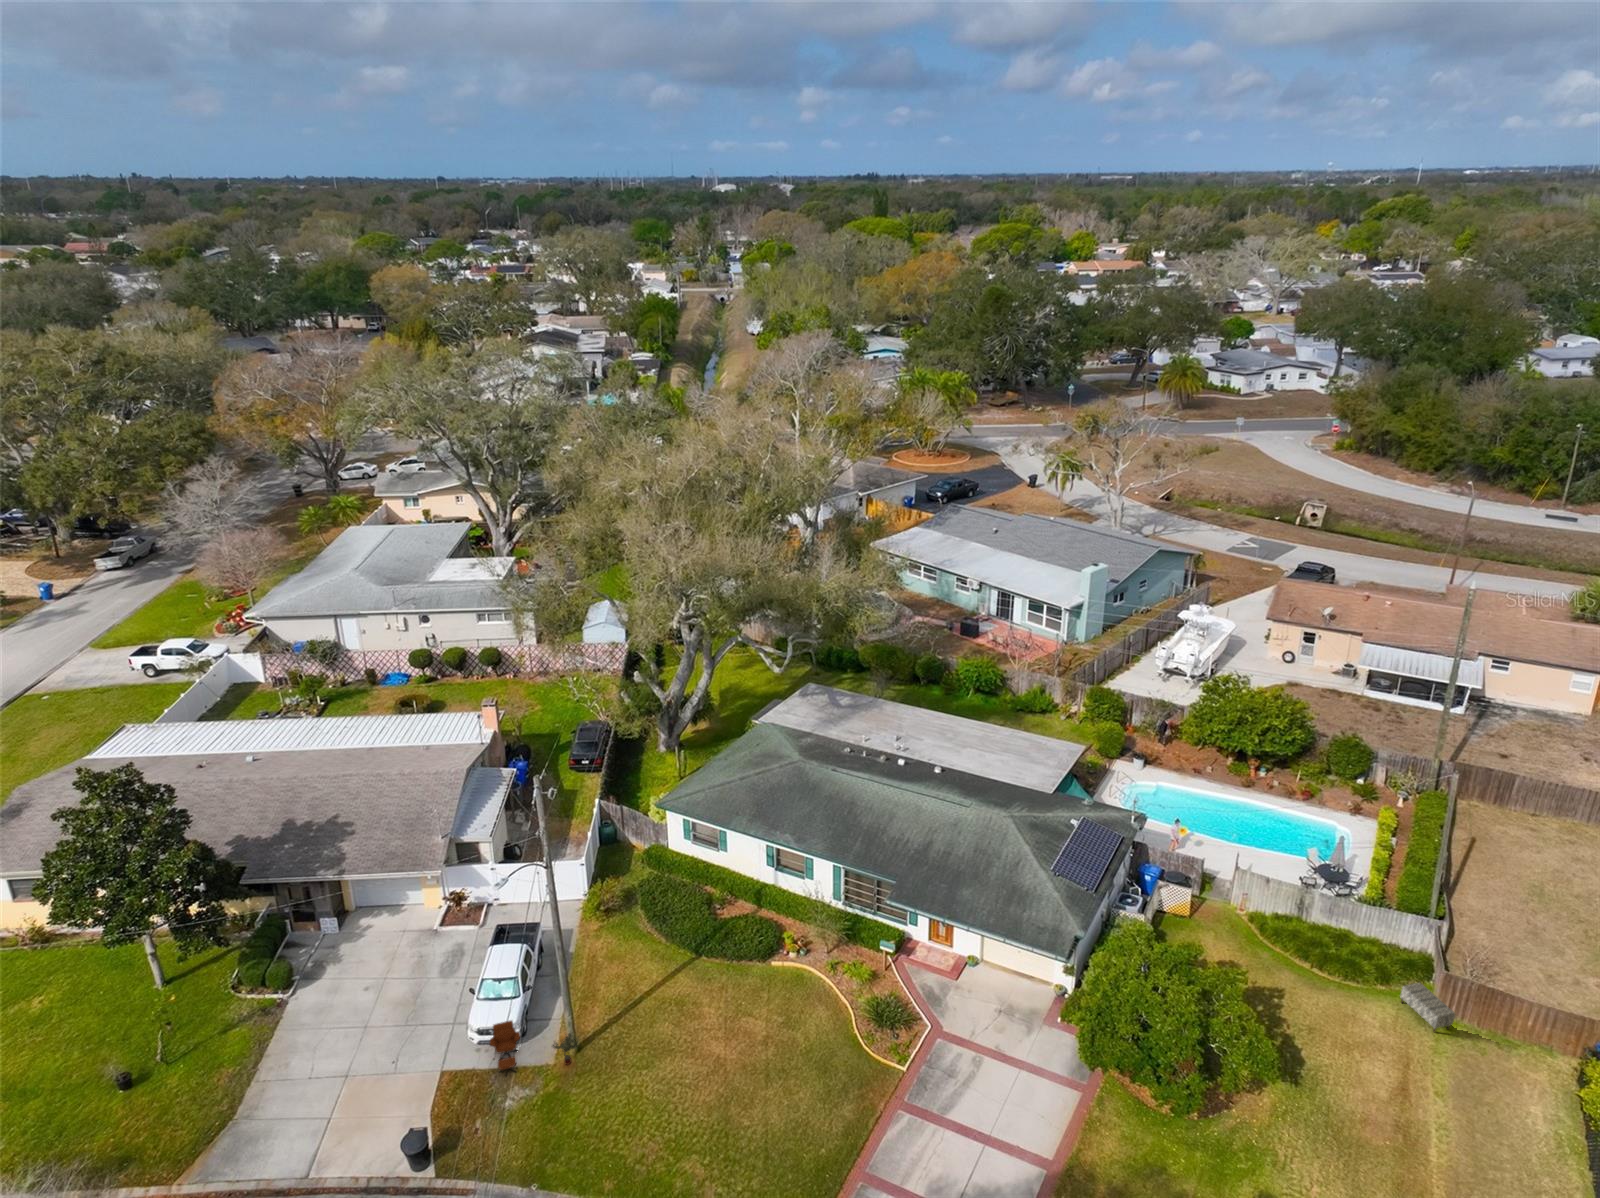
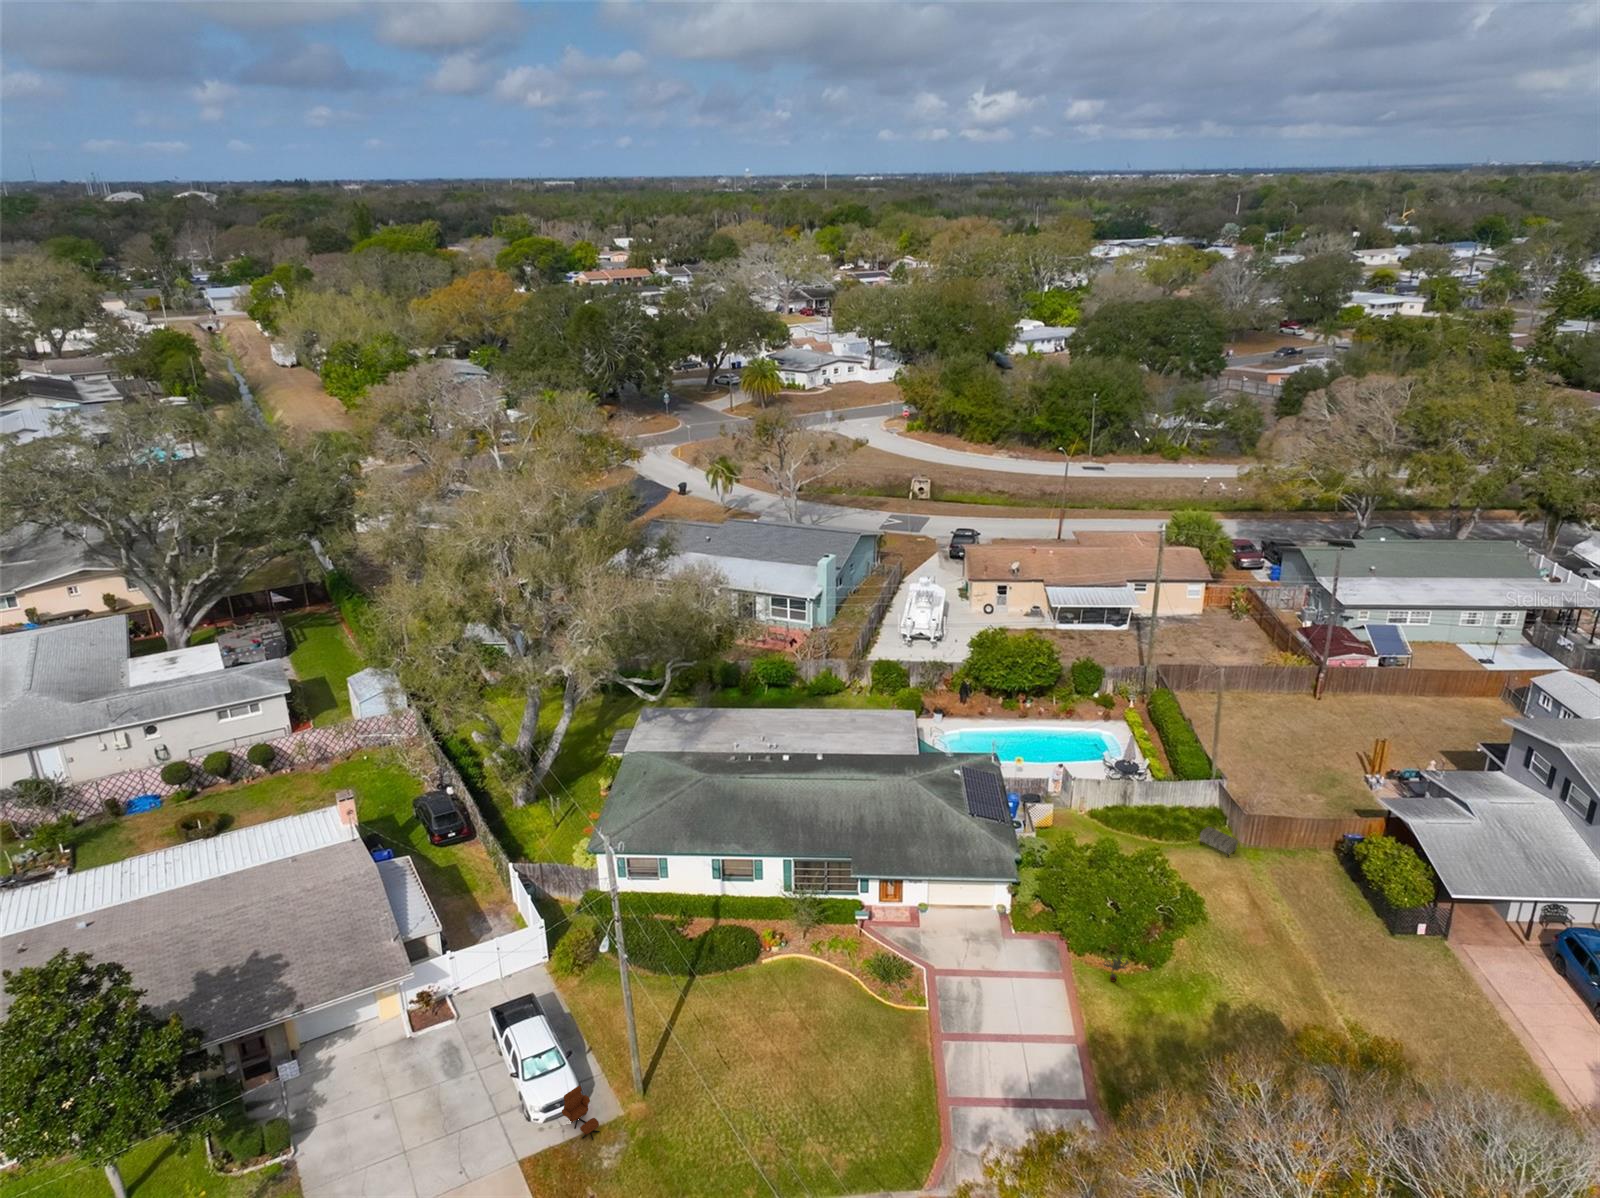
potted tree: present [552,1033,579,1065] -> present [1103,955,1128,981]

